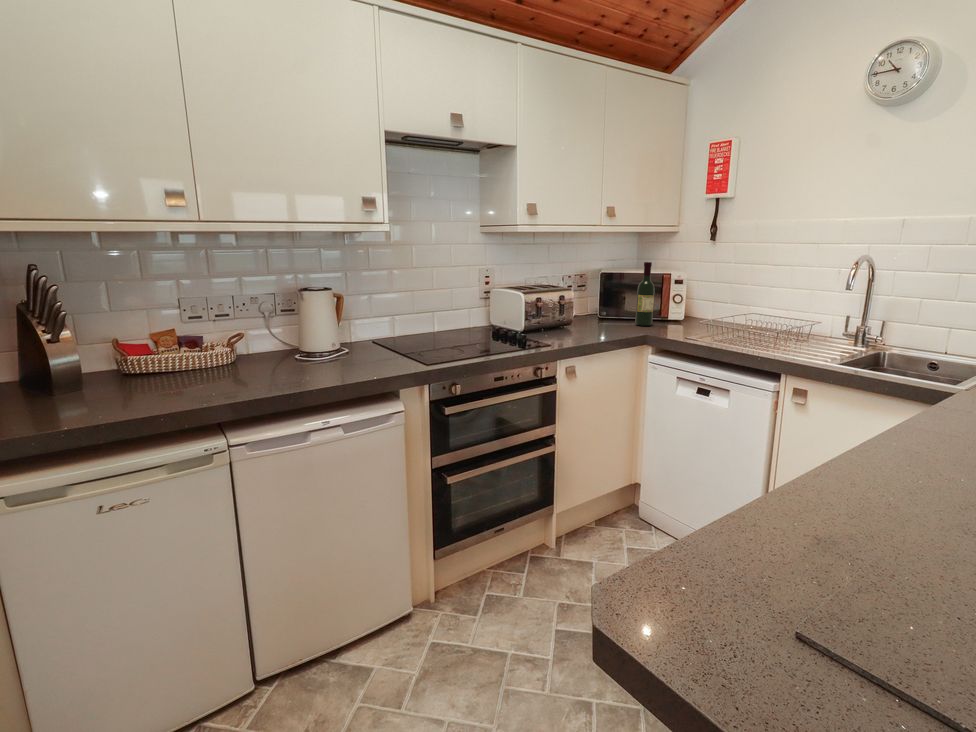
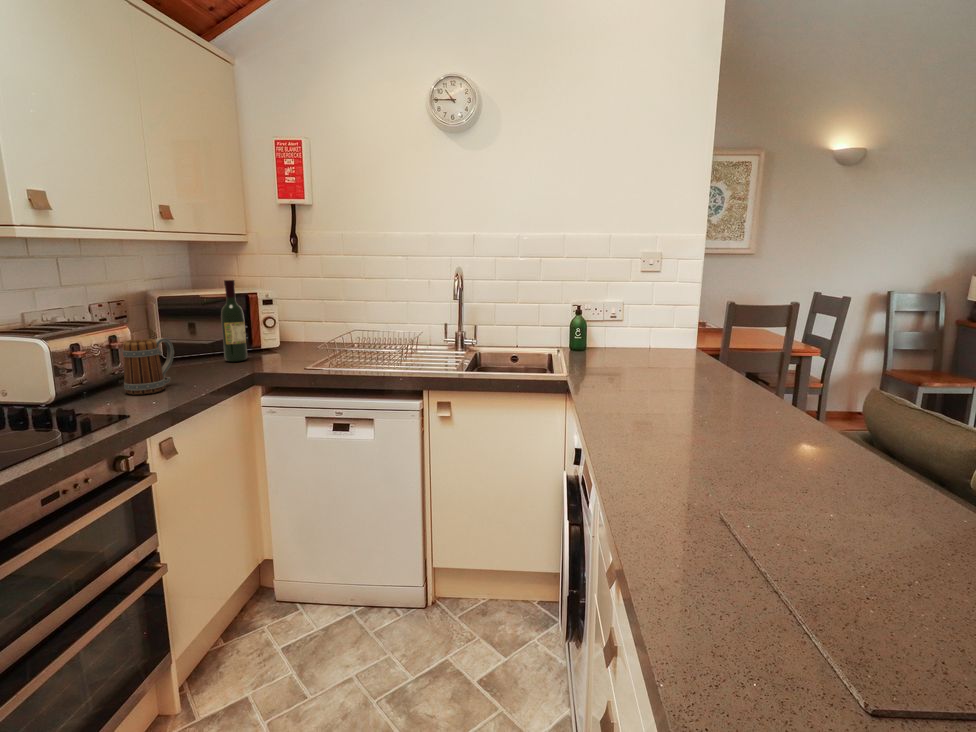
mug: none [559,299,594,336] -> present [123,338,174,395]

